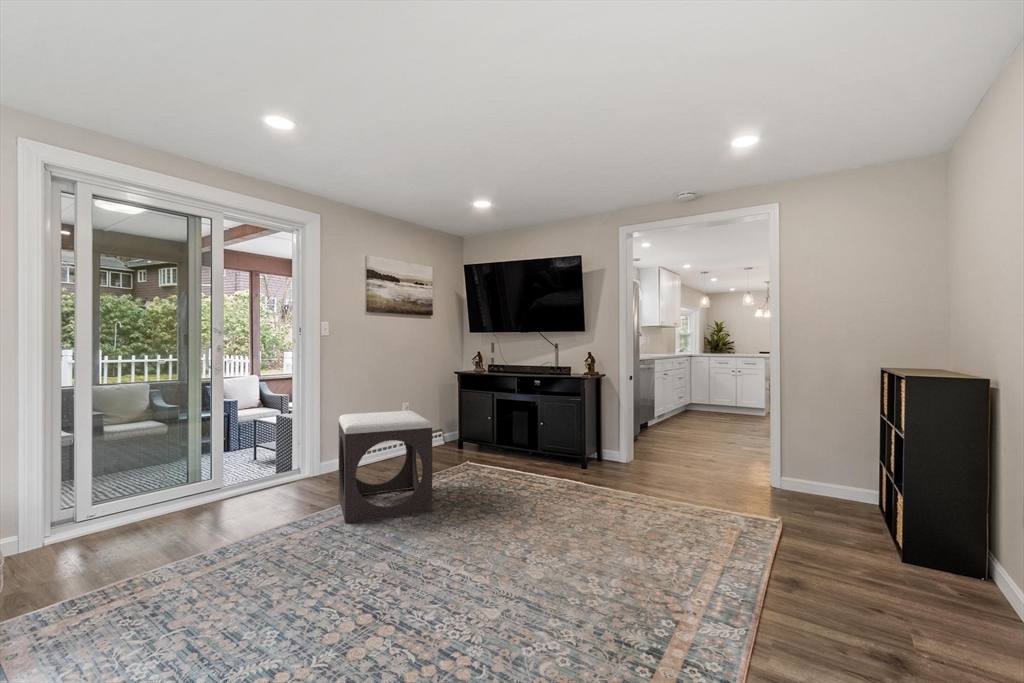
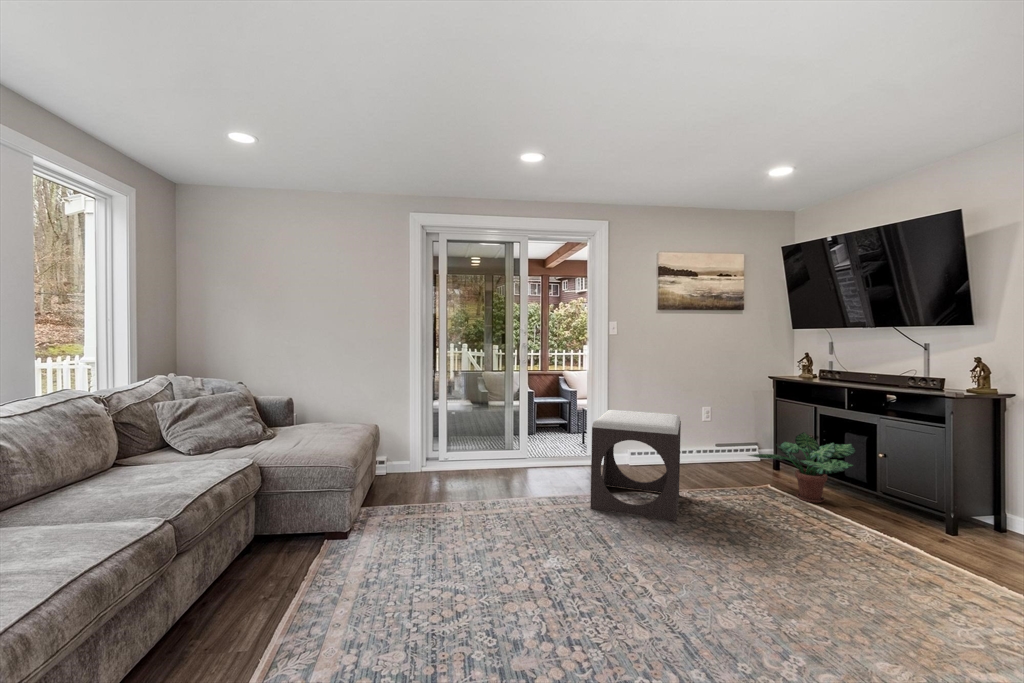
potted plant: none [457,412,535,468] -> present [749,432,856,503]

